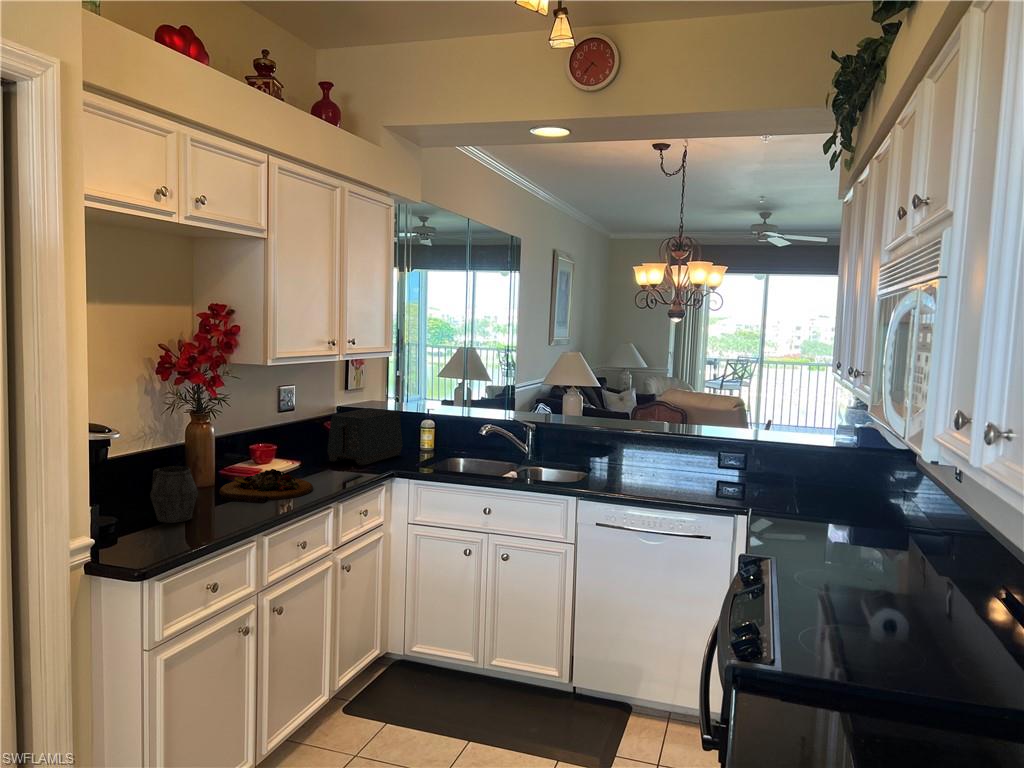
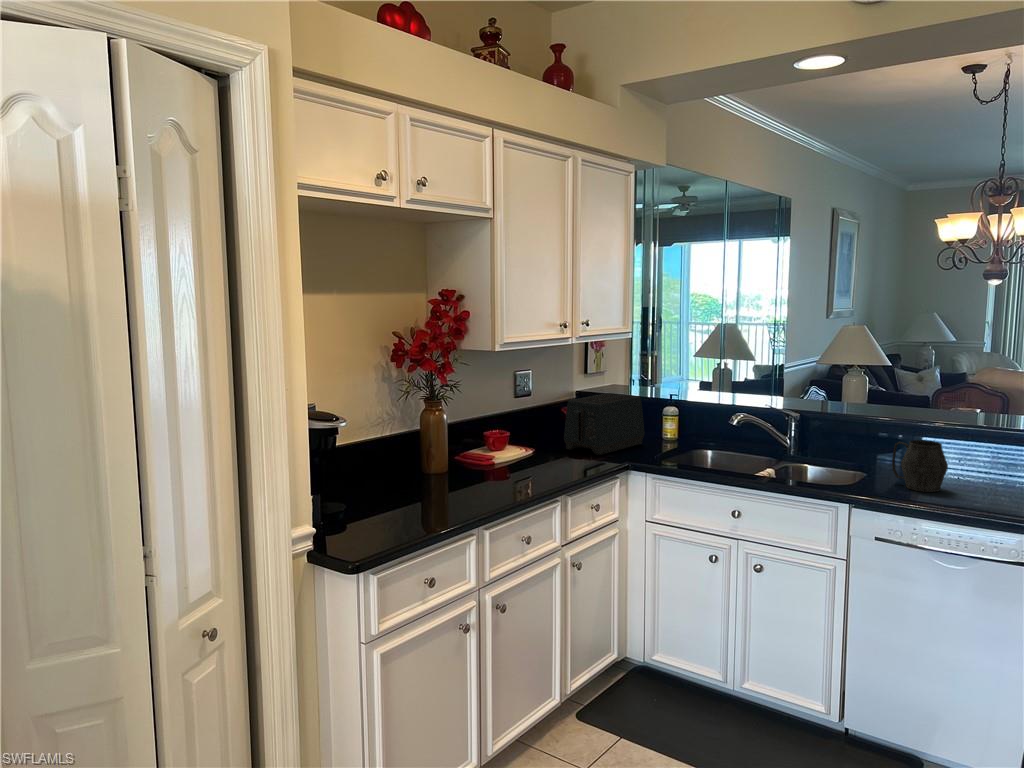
mug: present [150,466,198,523] -> present [892,440,948,492]
cutting board: present [219,469,313,503] -> none [448,458,542,495]

